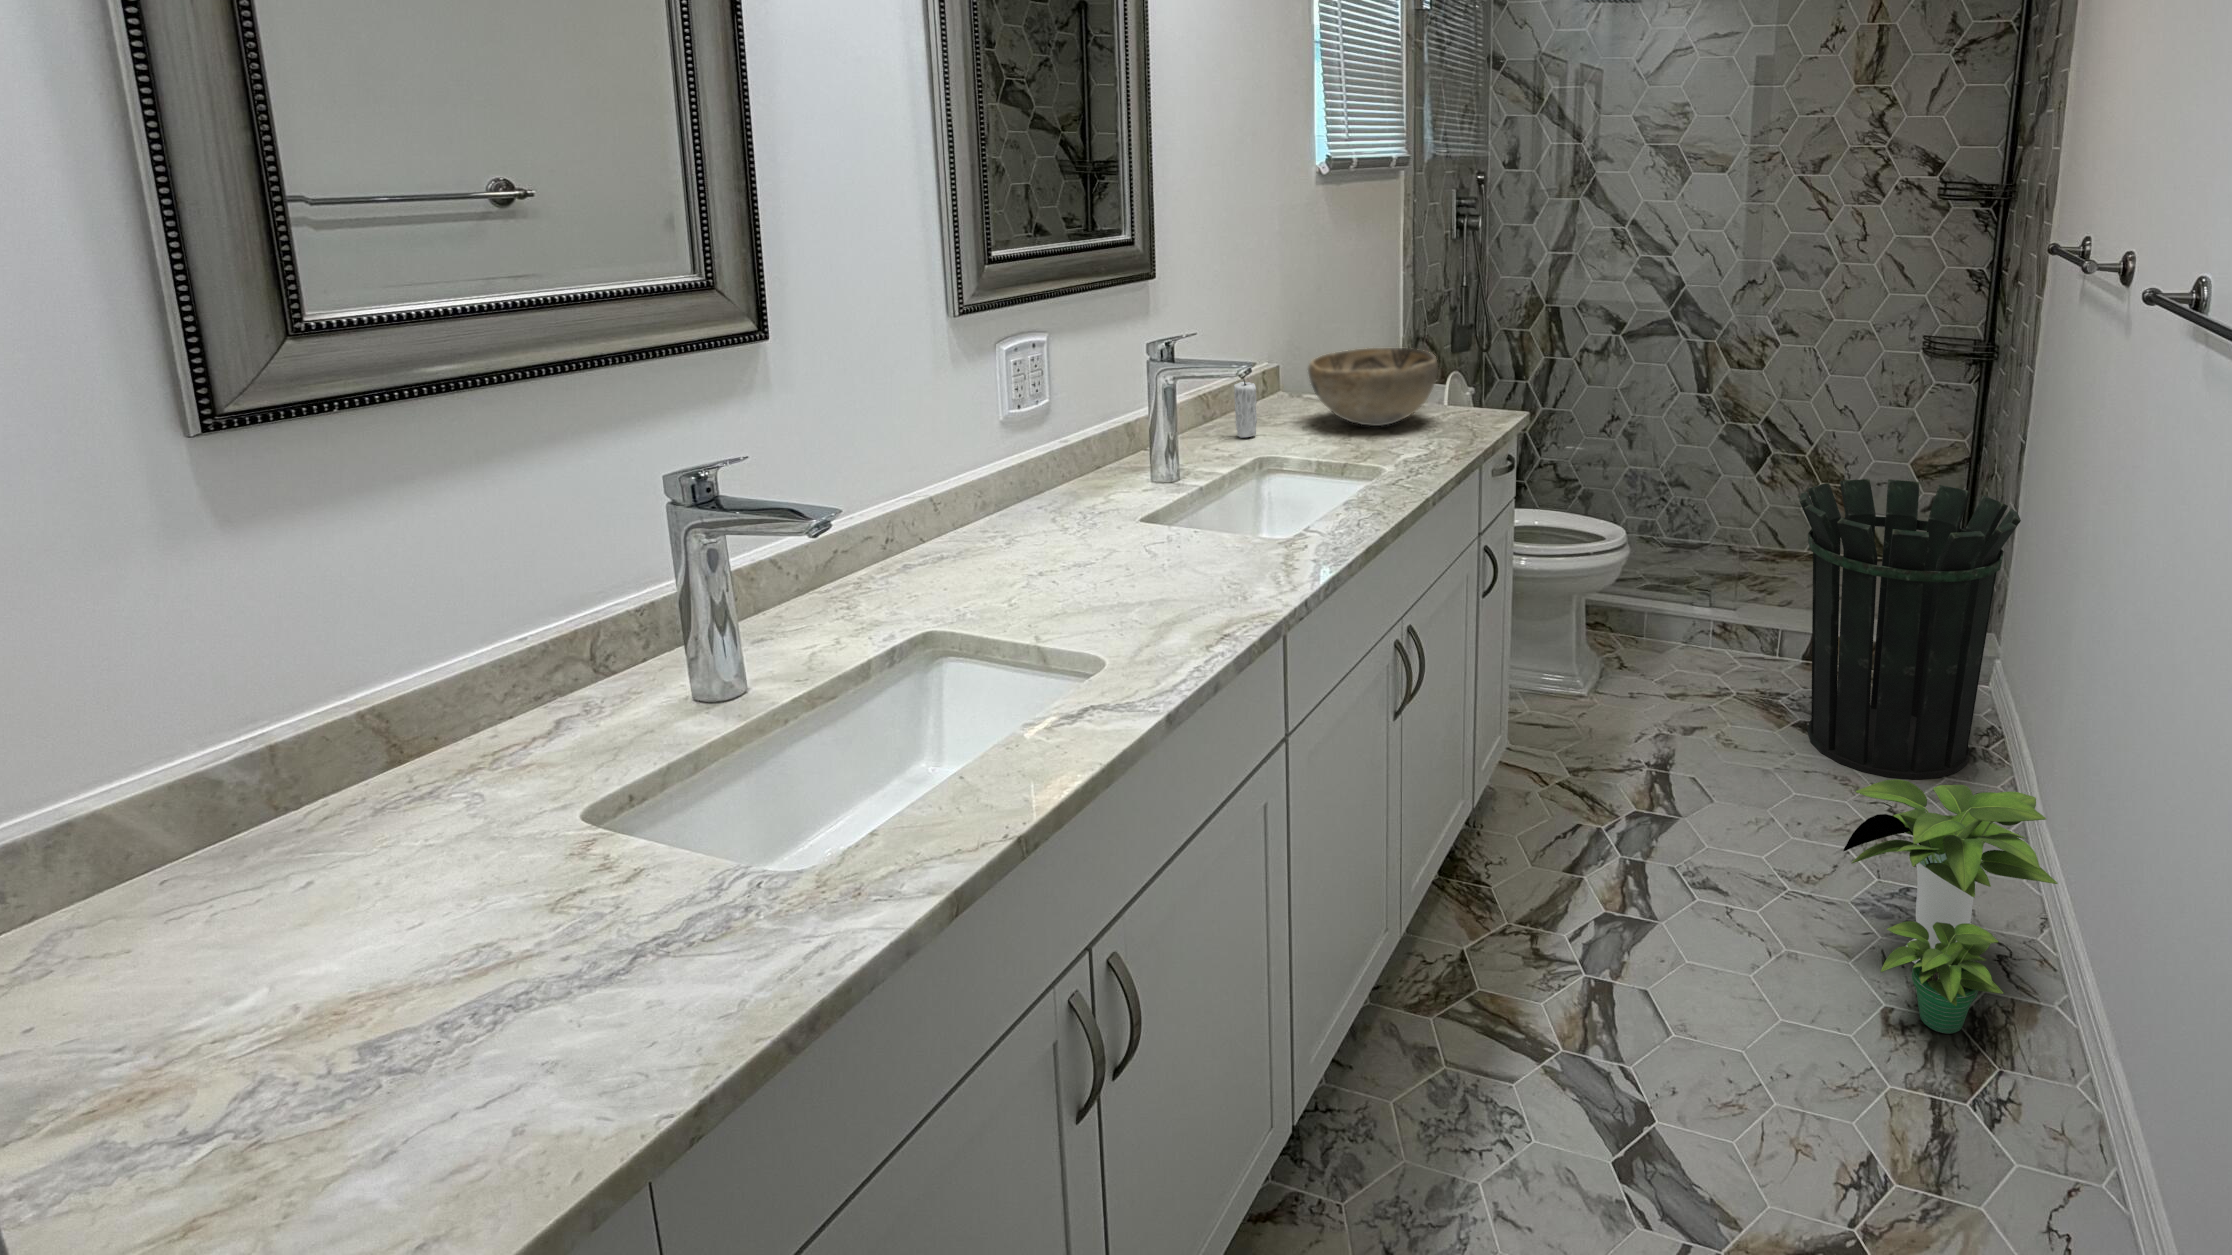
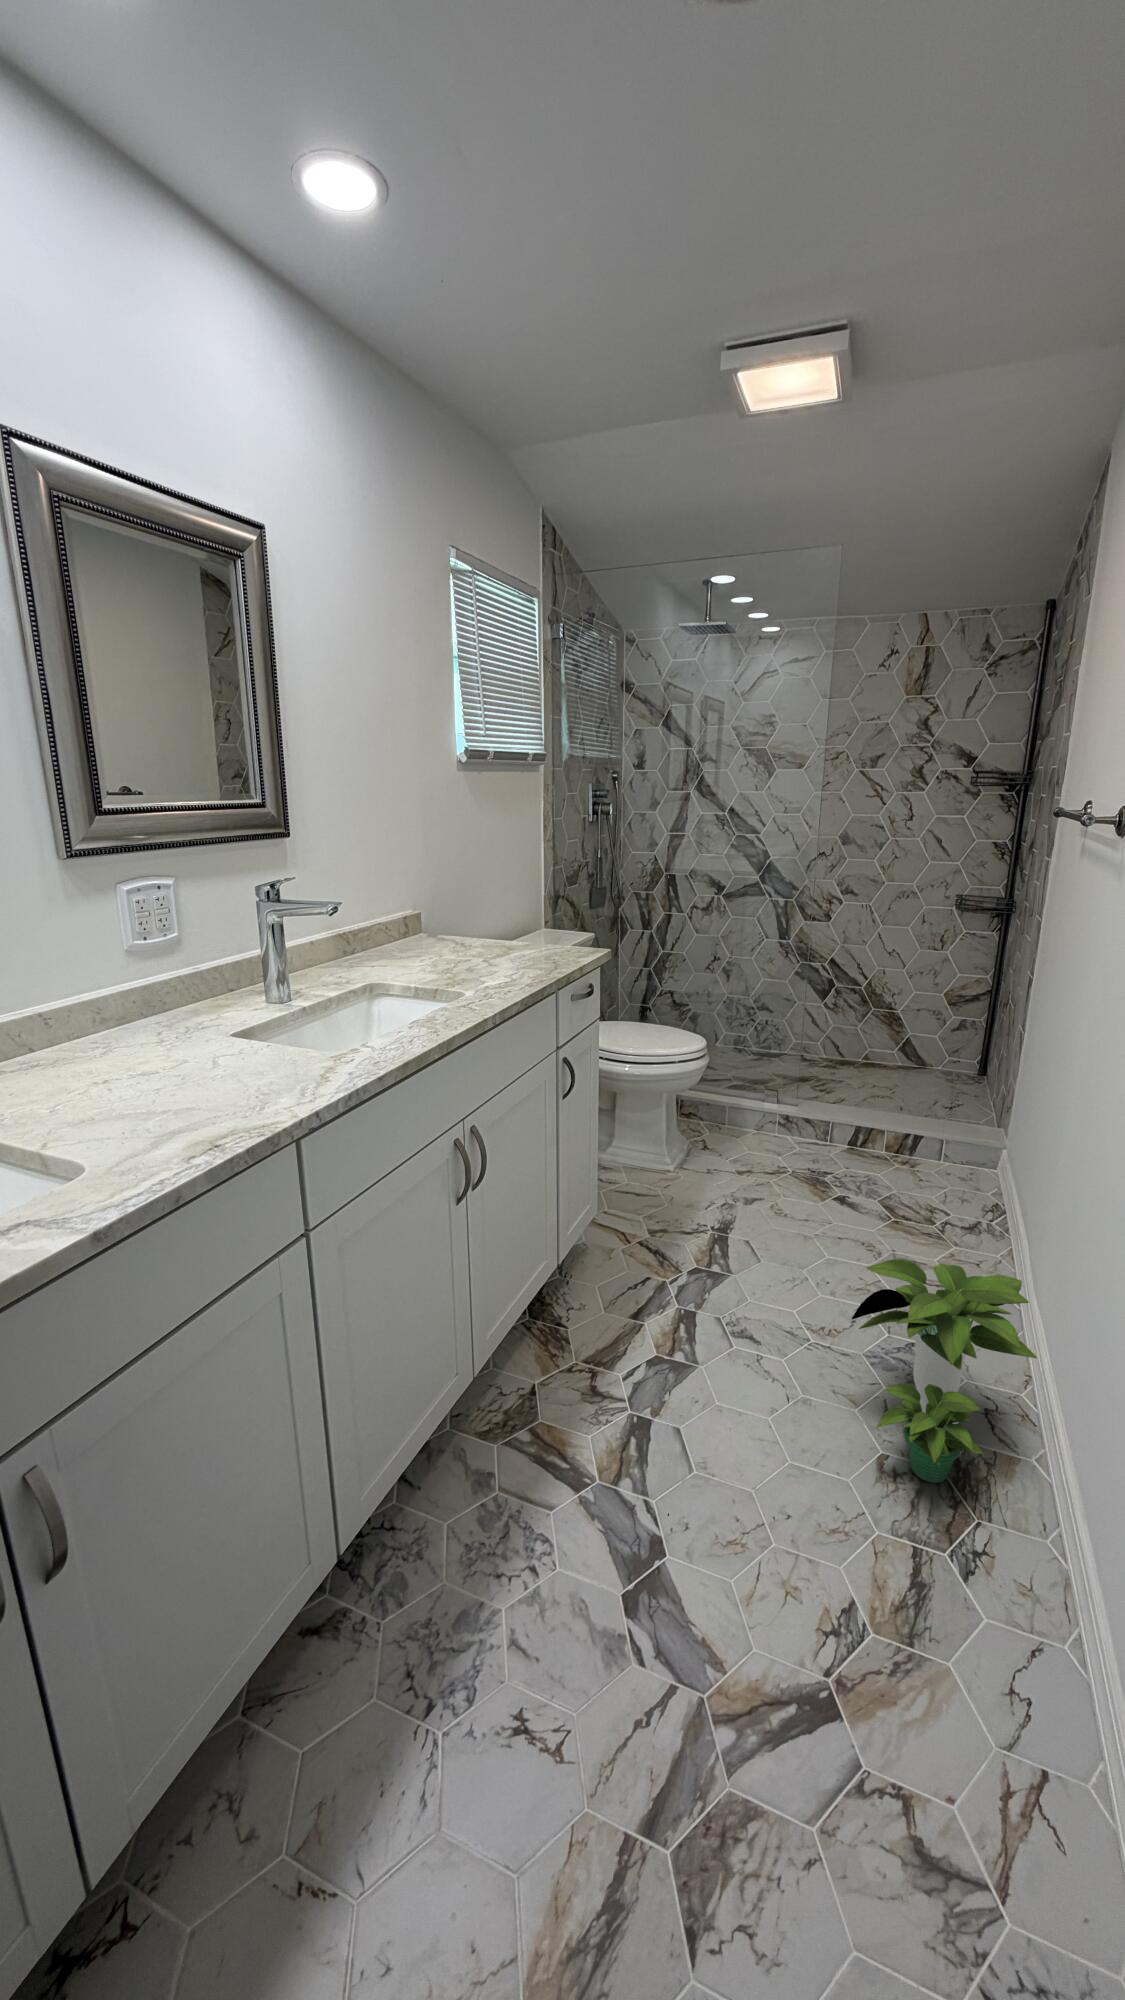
decorative bowl: present [1308,348,1438,426] -> none [423,896,529,959]
candle: present [1234,379,1257,438] -> none [357,914,377,968]
waste bin: present [1799,479,2021,779] -> none [840,1007,1023,1248]

